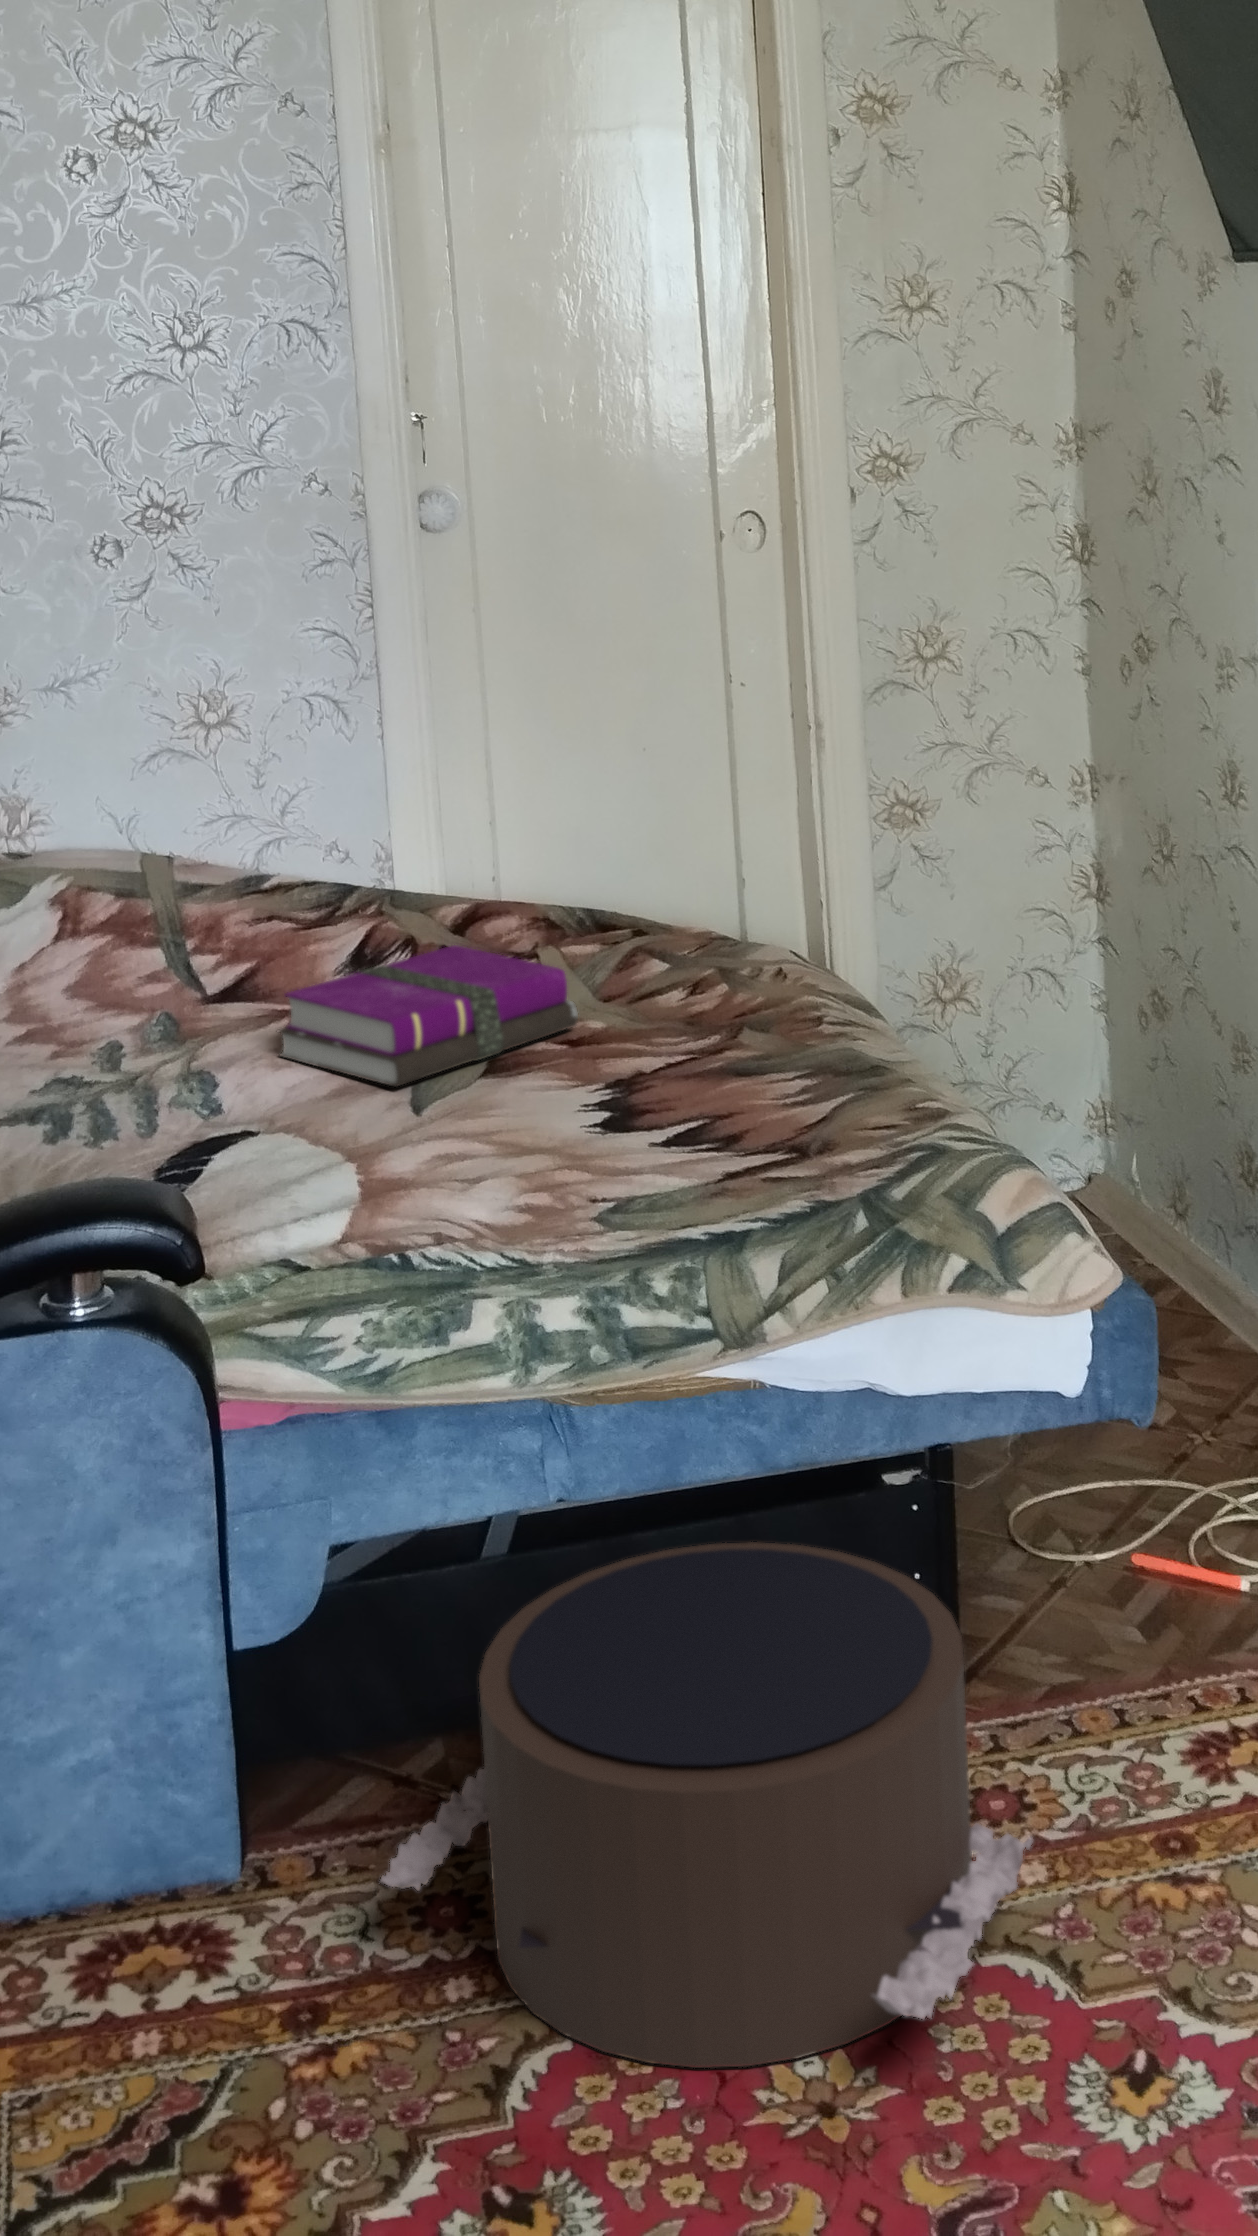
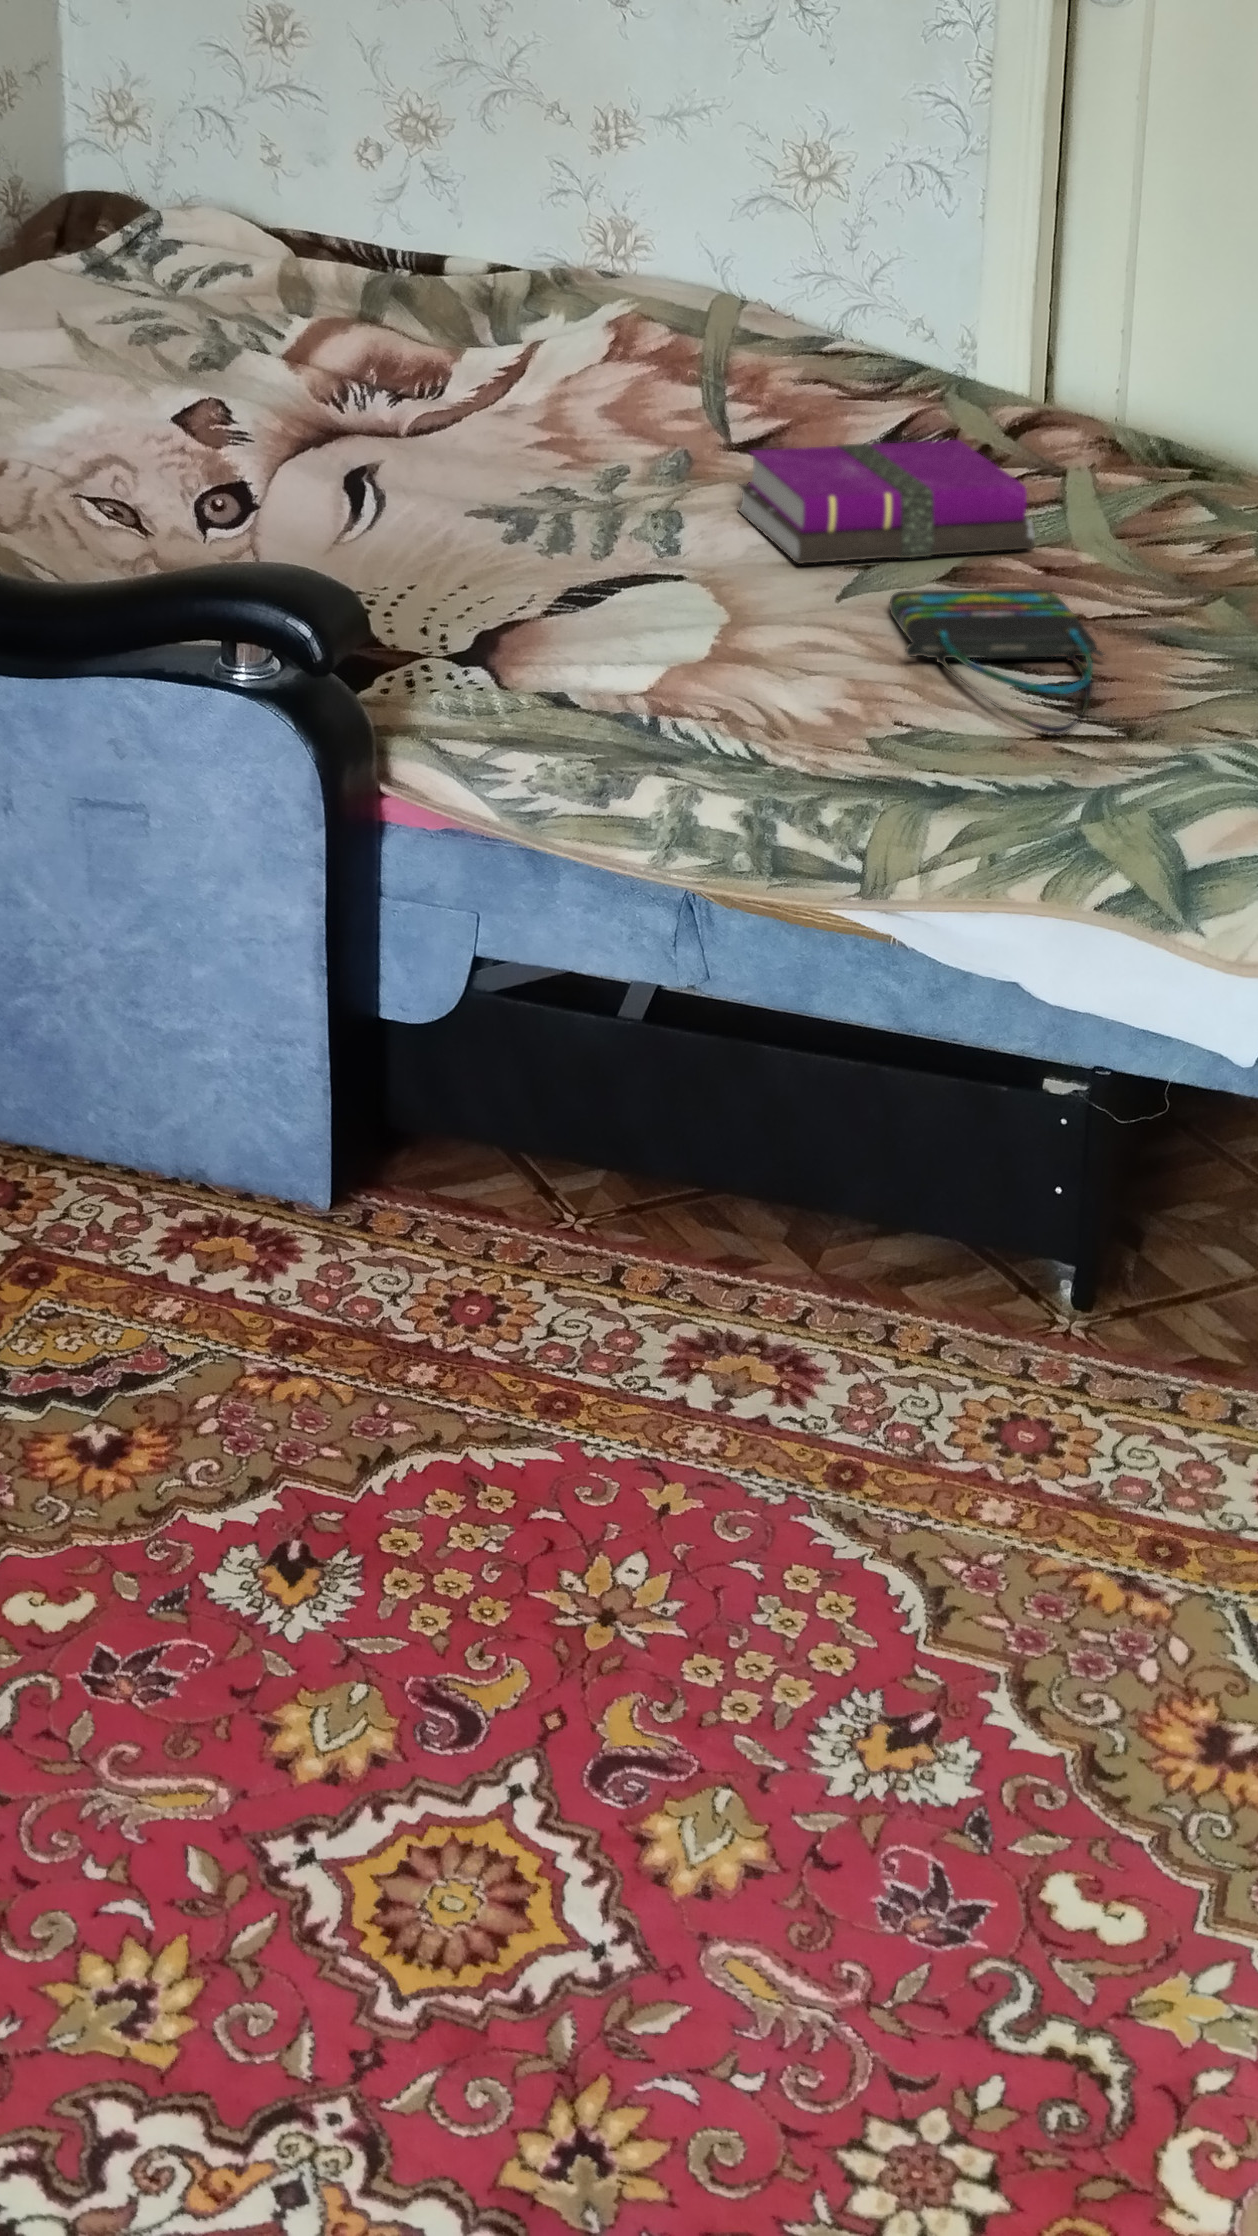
tote bag: none [520,1053,783,1166] -> present [889,589,1105,734]
pouf: present [381,1542,1033,2068] -> none [386,1063,956,1583]

